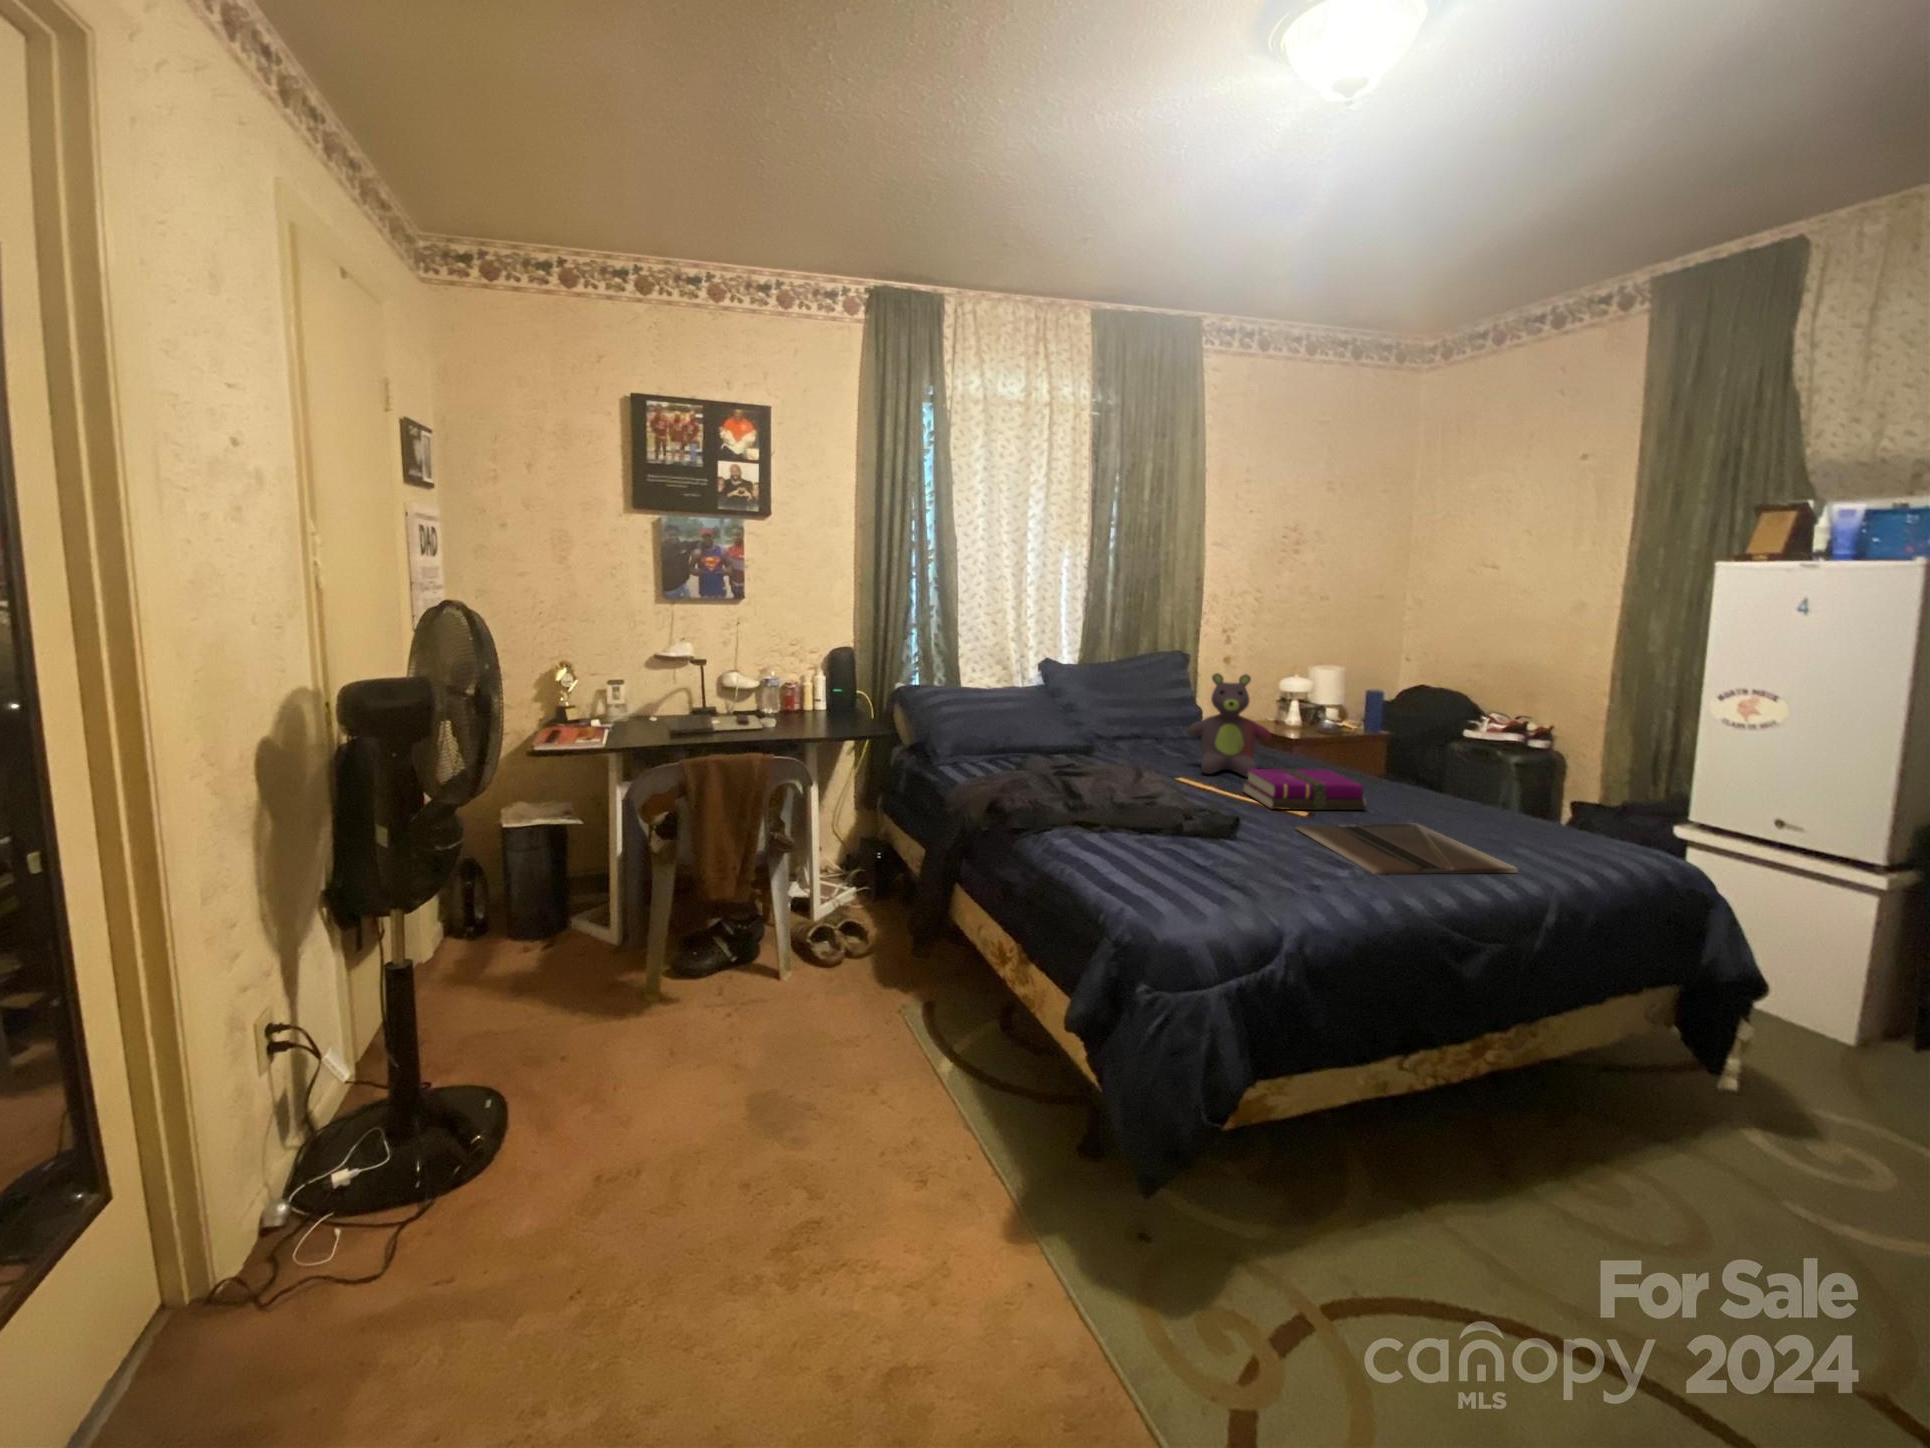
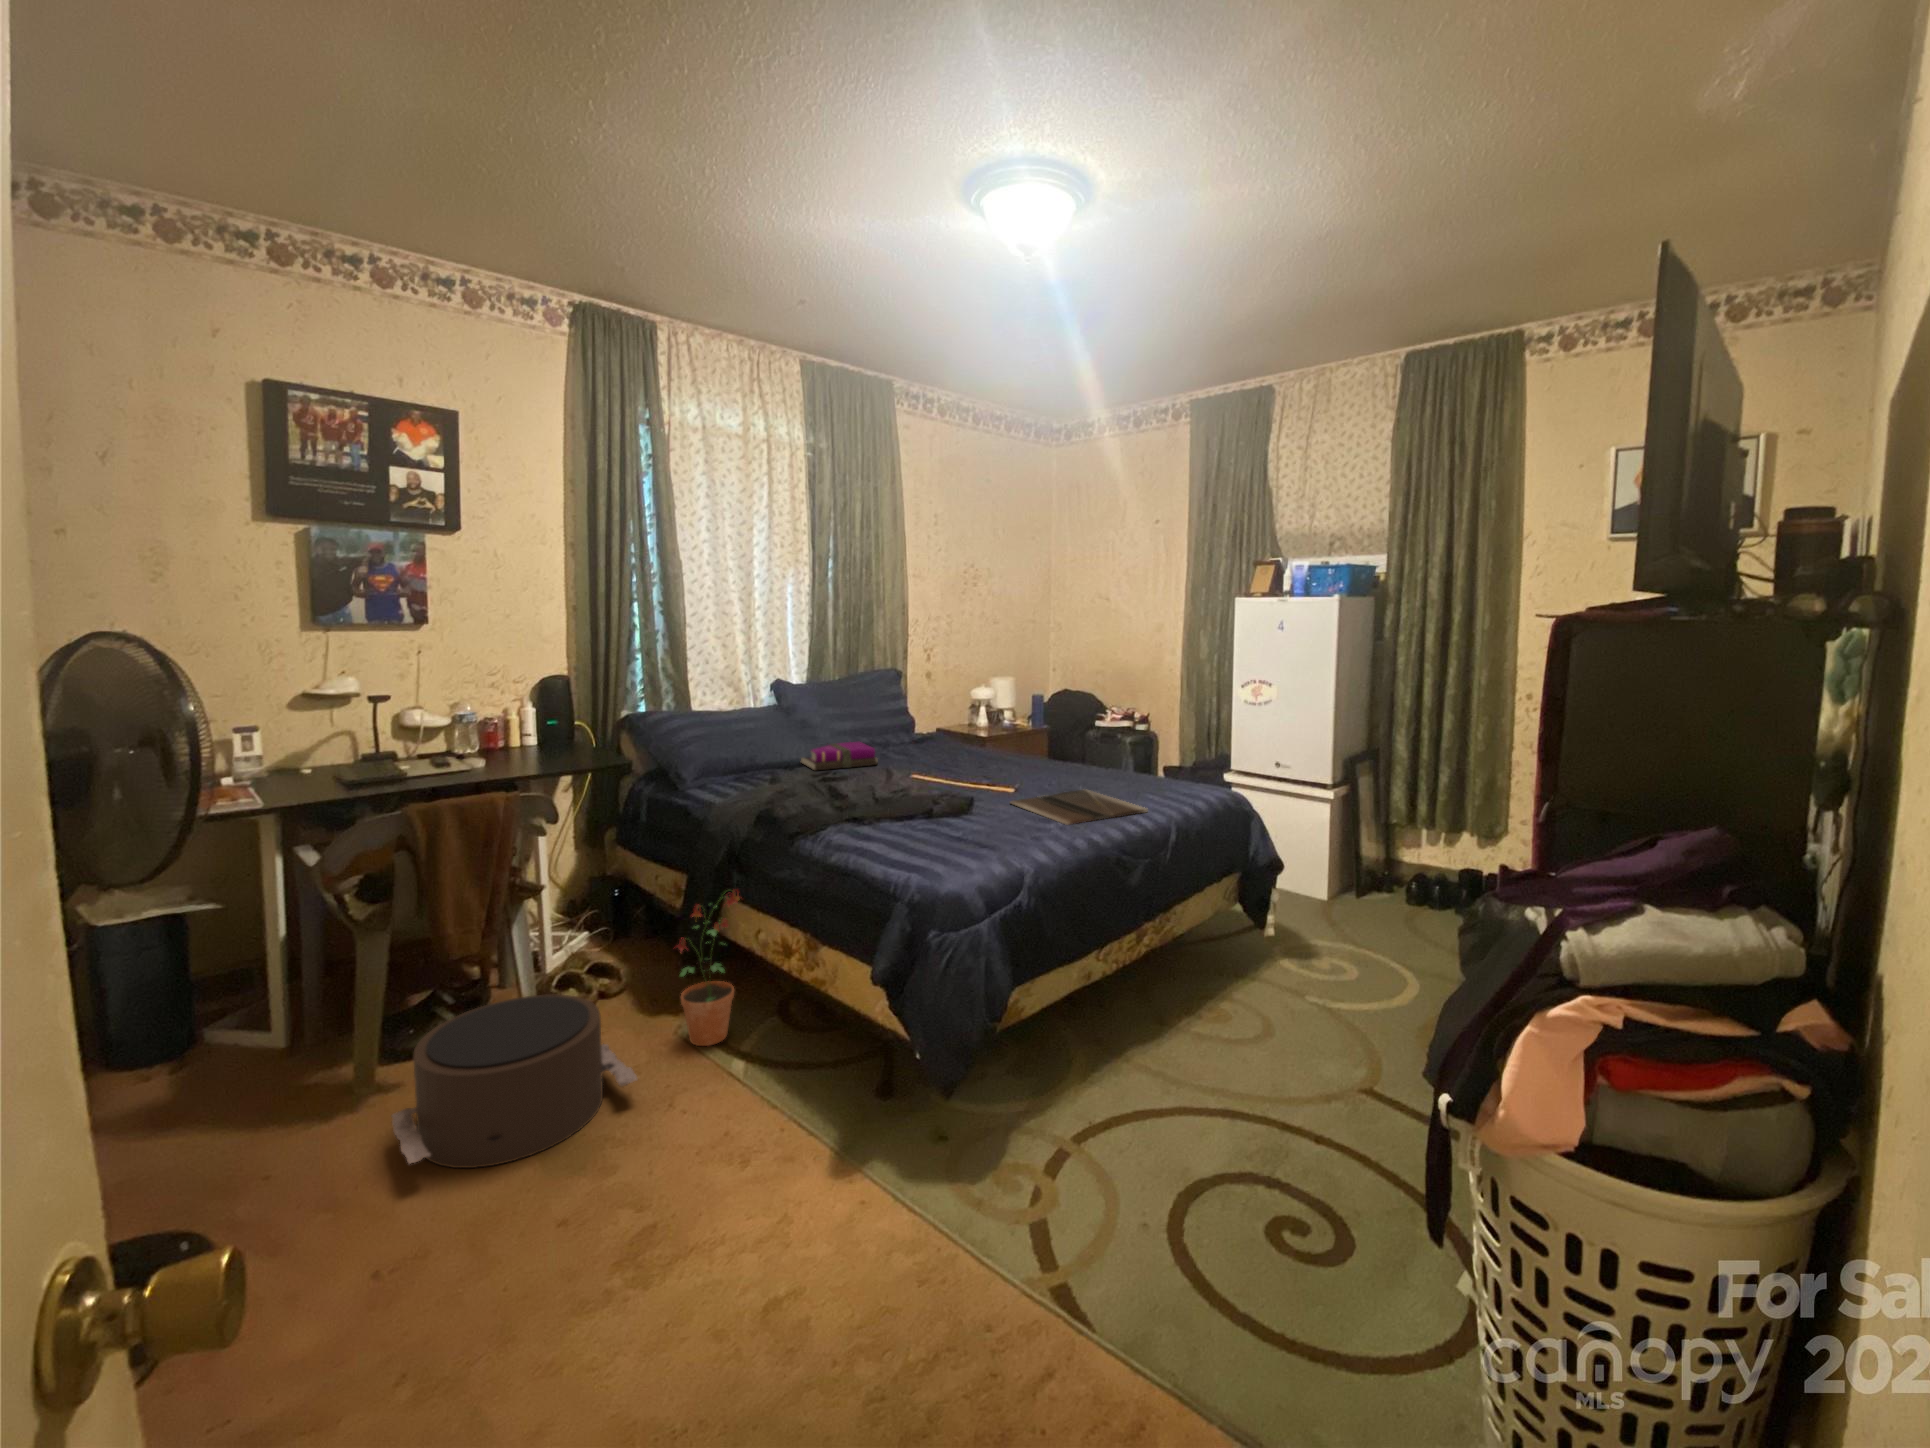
stuffed bear: present [1187,673,1271,777] -> none [911,686,978,772]
notebook: present [1243,769,1367,810] -> present [801,742,878,771]
potted plant: none [889,881,964,1041] -> present [677,889,739,1046]
pouf: none [634,950,837,1113] -> present [392,994,637,1168]

